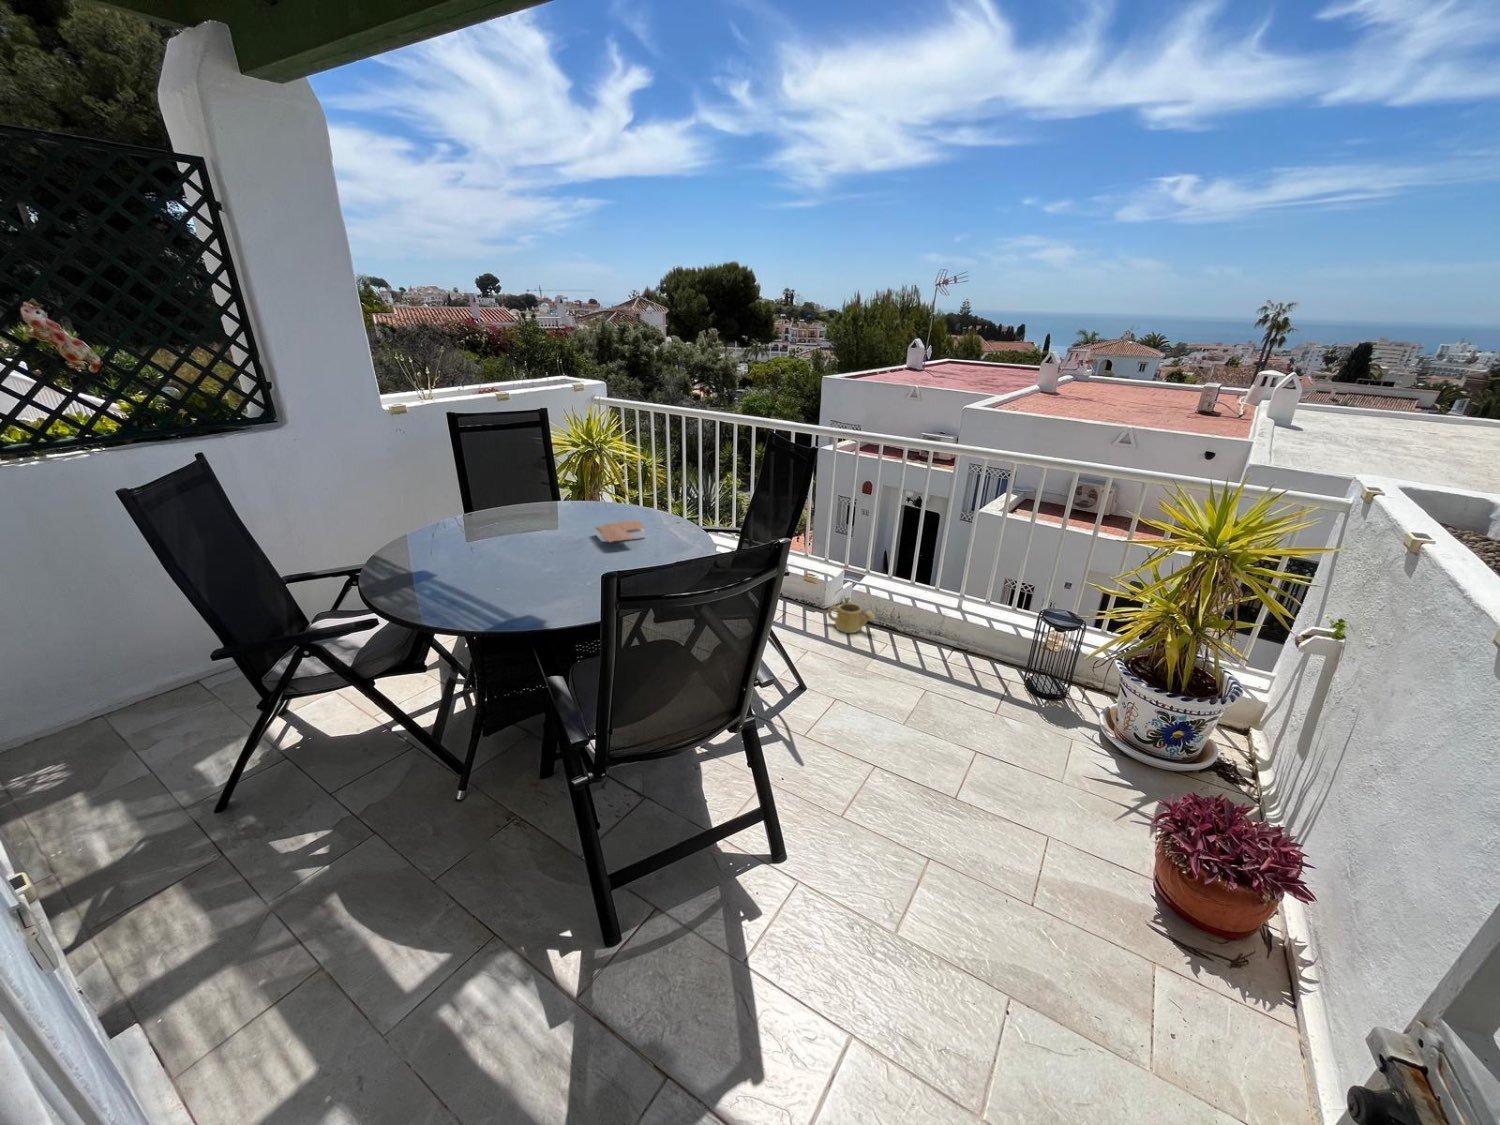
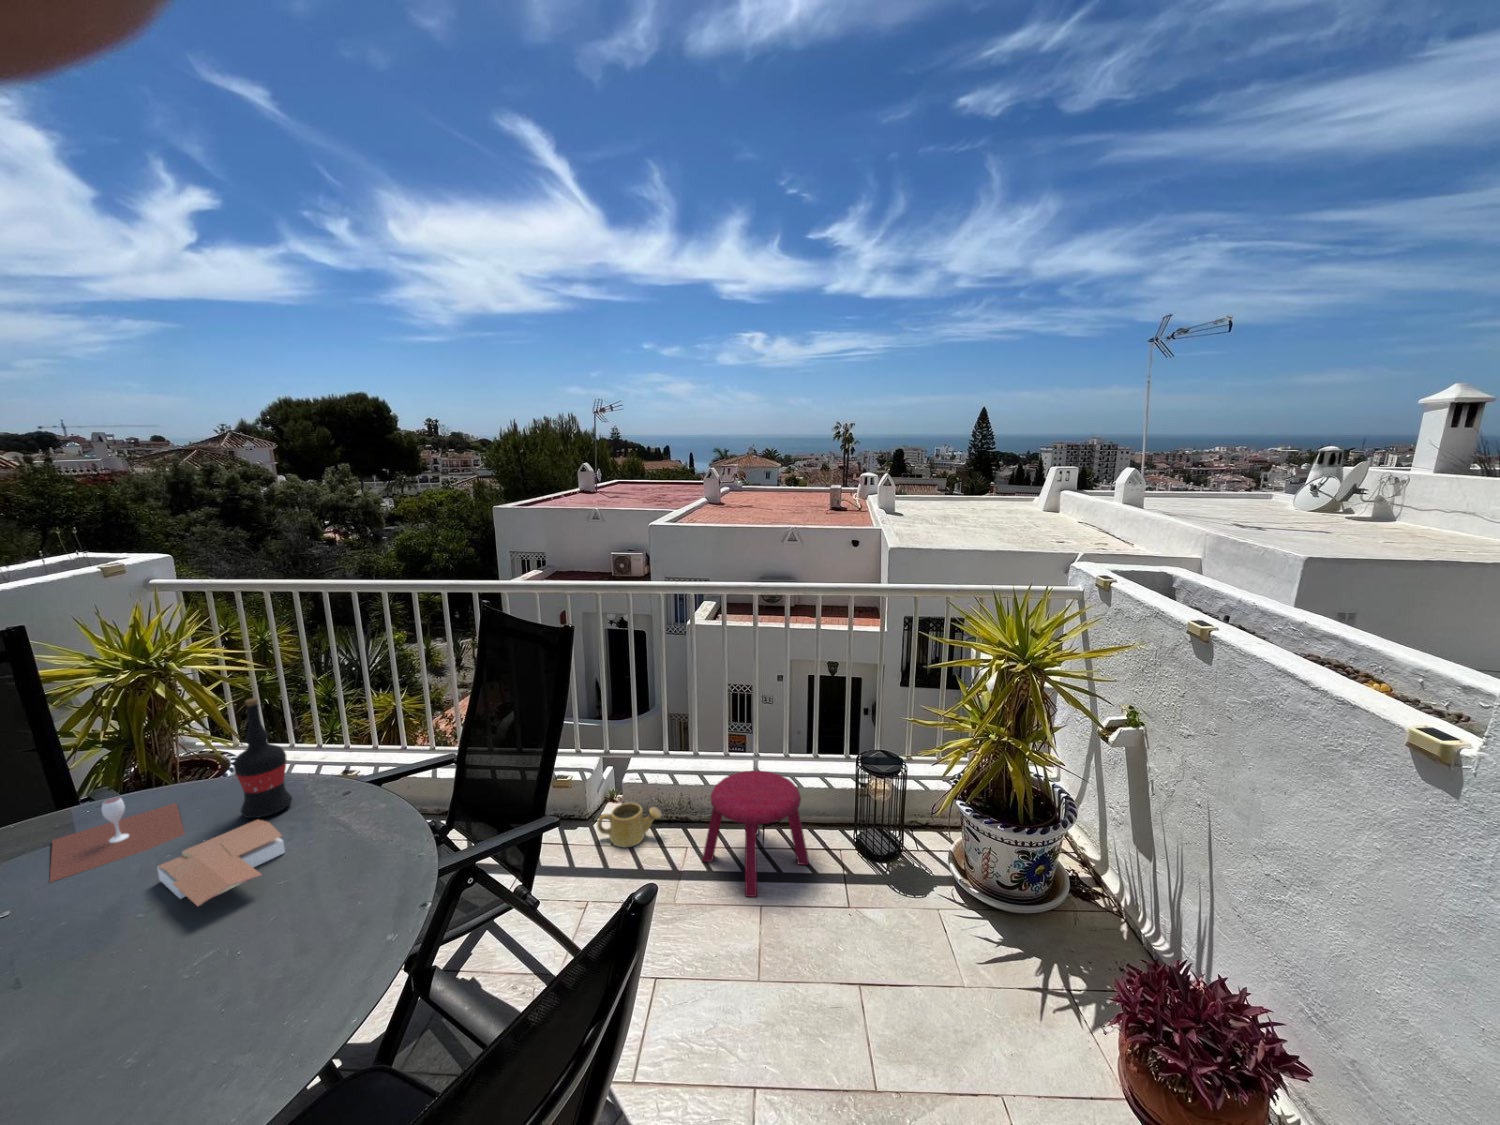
wine bottle: none [627,457,651,523] -> present [234,698,292,818]
wine glass: none [554,496,605,526] -> present [50,797,185,882]
stool: none [895,600,983,685] -> present [702,771,809,897]

